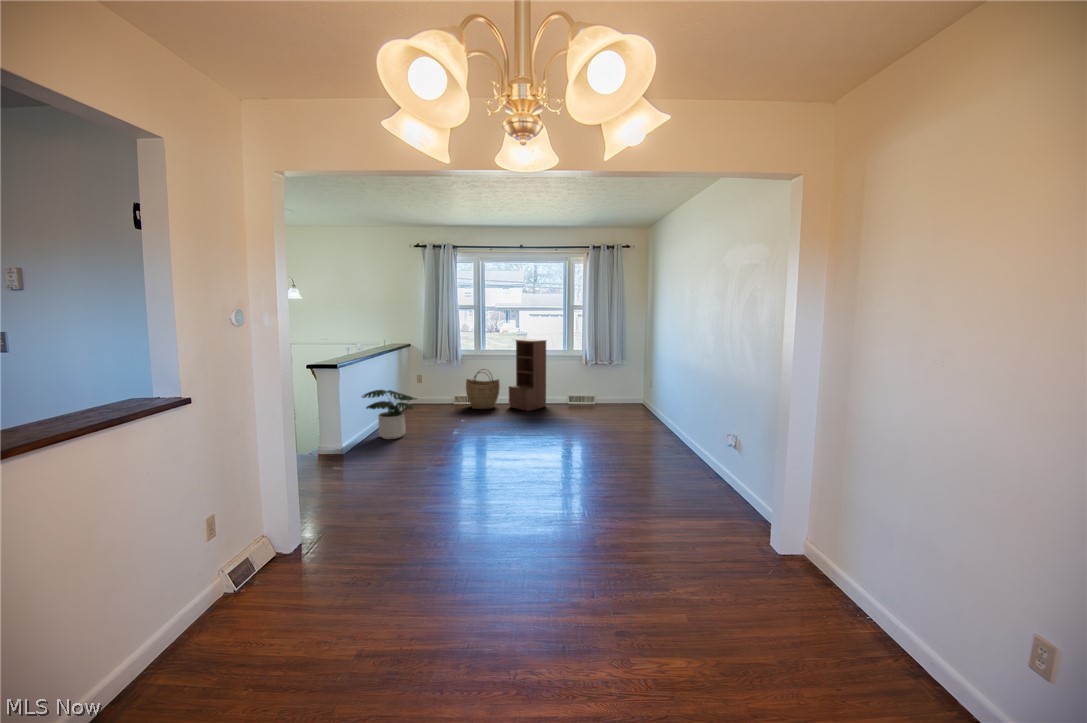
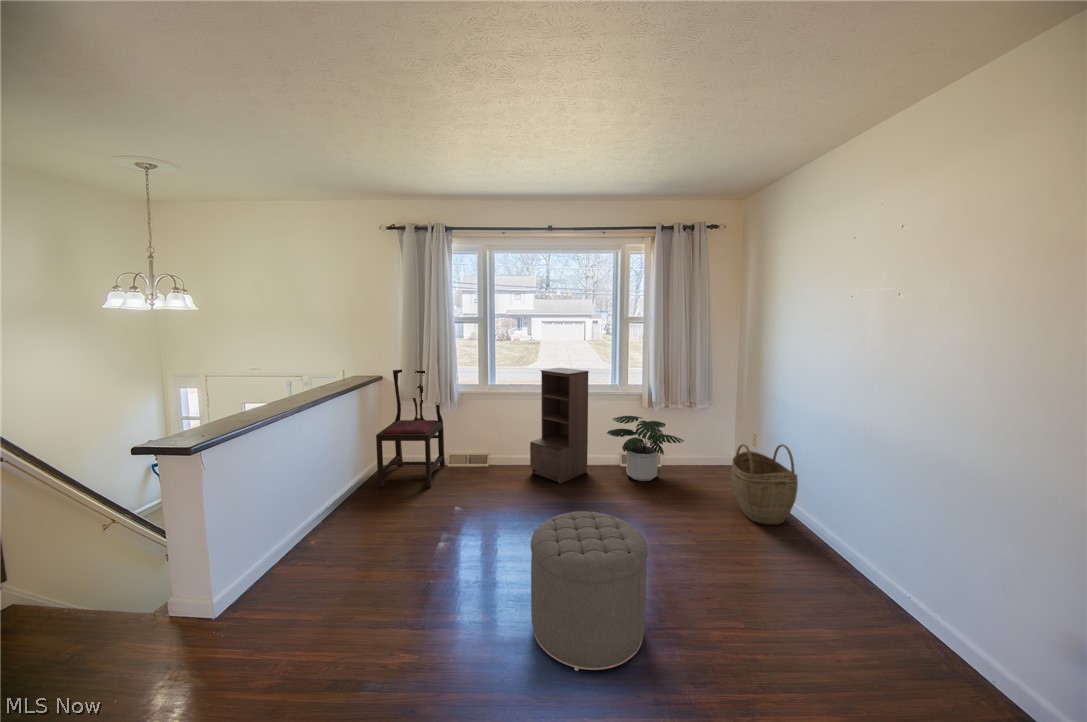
dining chair: none [411,339,452,413] -> present [376,369,445,487]
woven basket: present [466,369,500,409] -> present [731,444,798,525]
potted plant: present [362,390,417,439] -> present [607,416,684,481]
ottoman: none [506,401,561,461] -> present [531,511,648,671]

